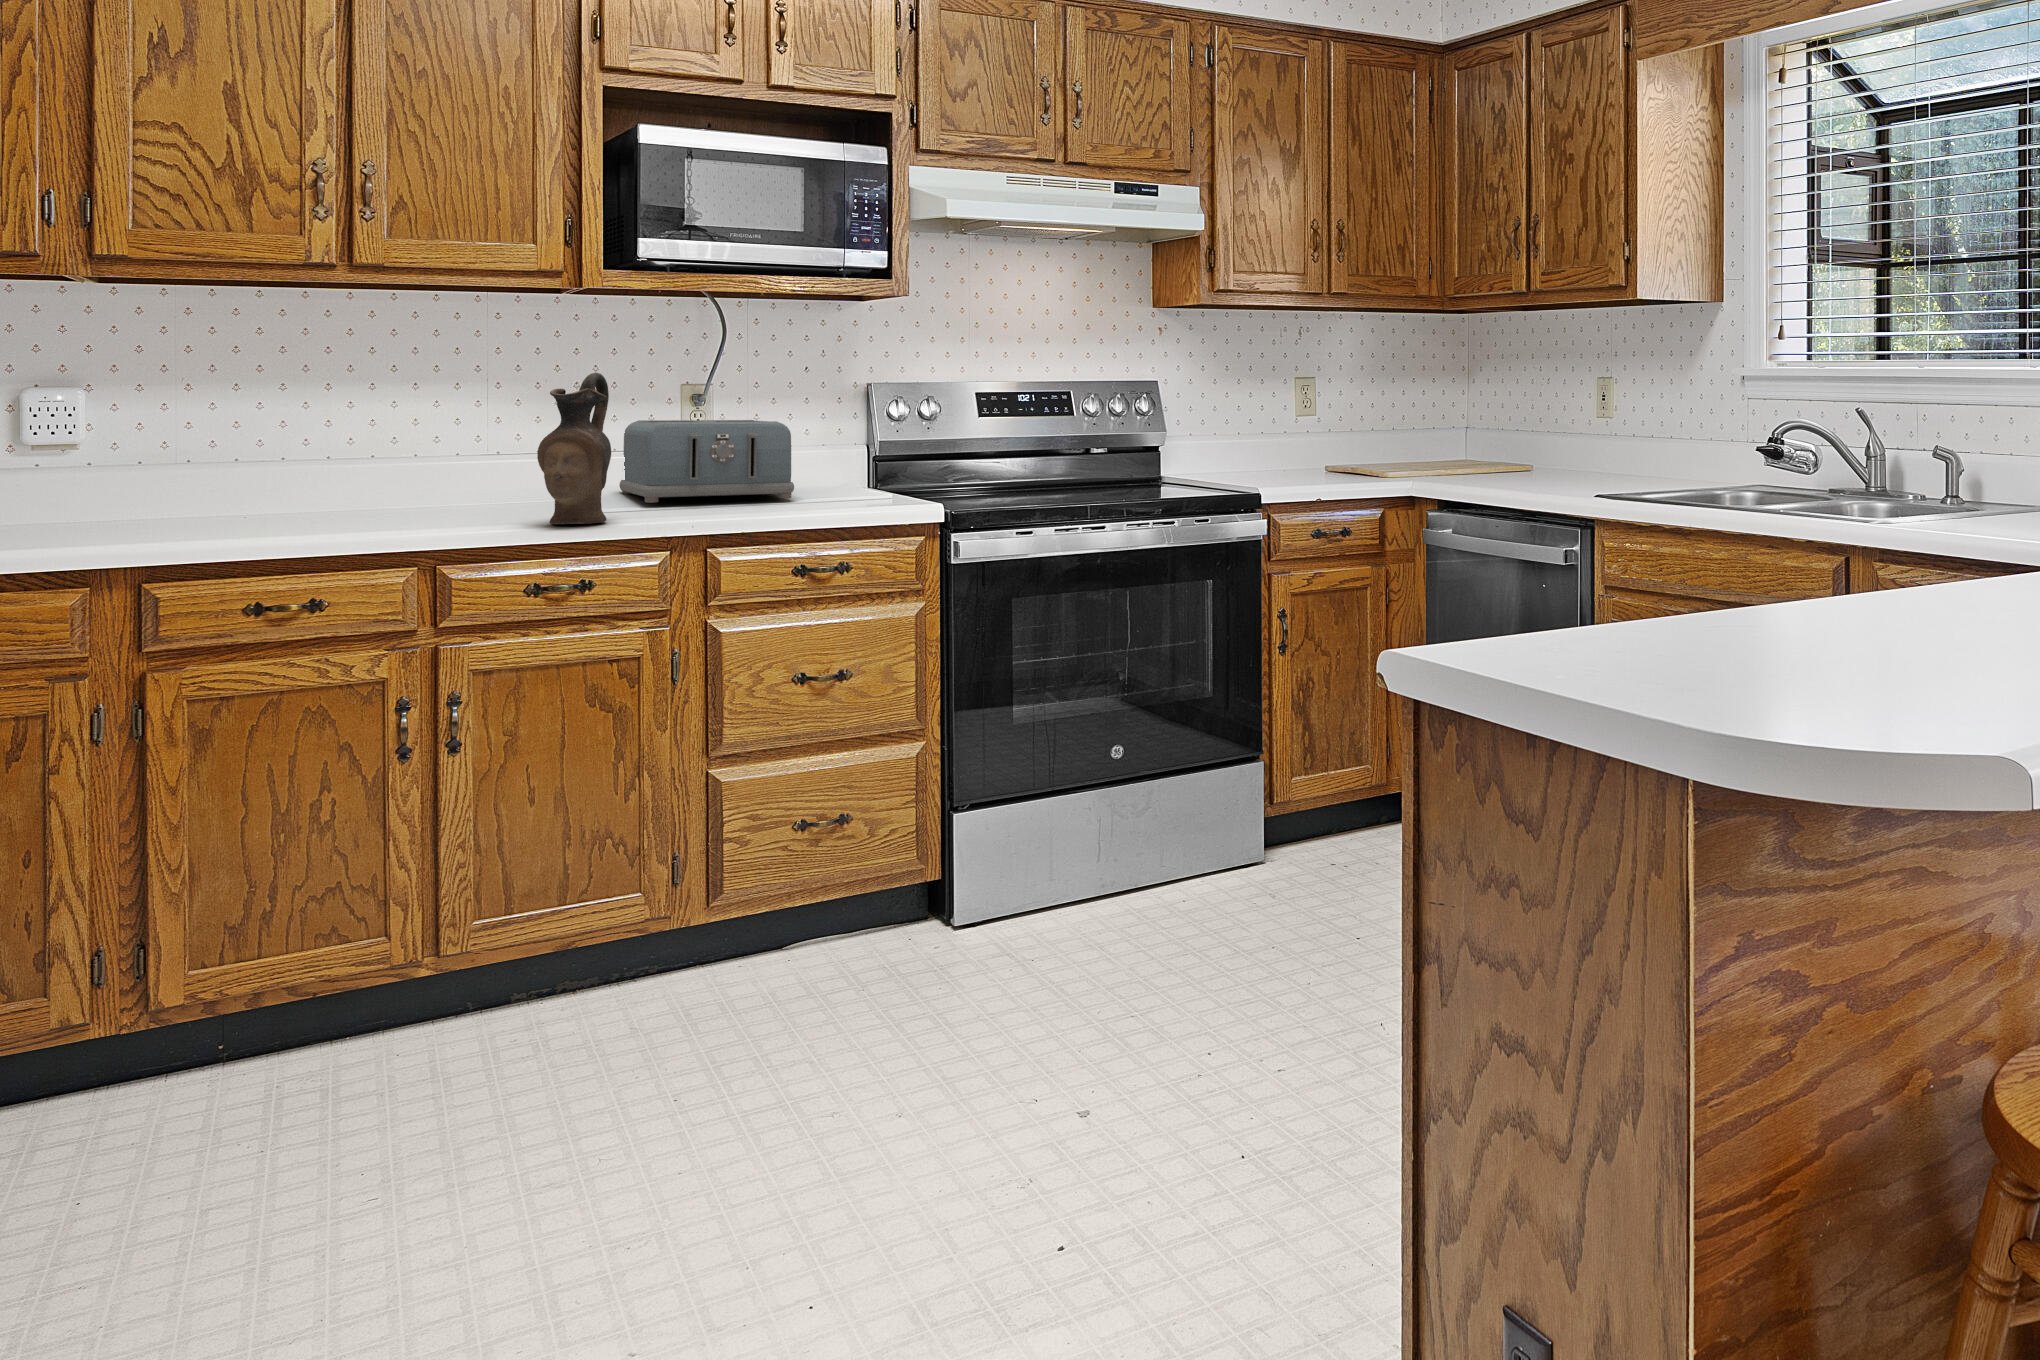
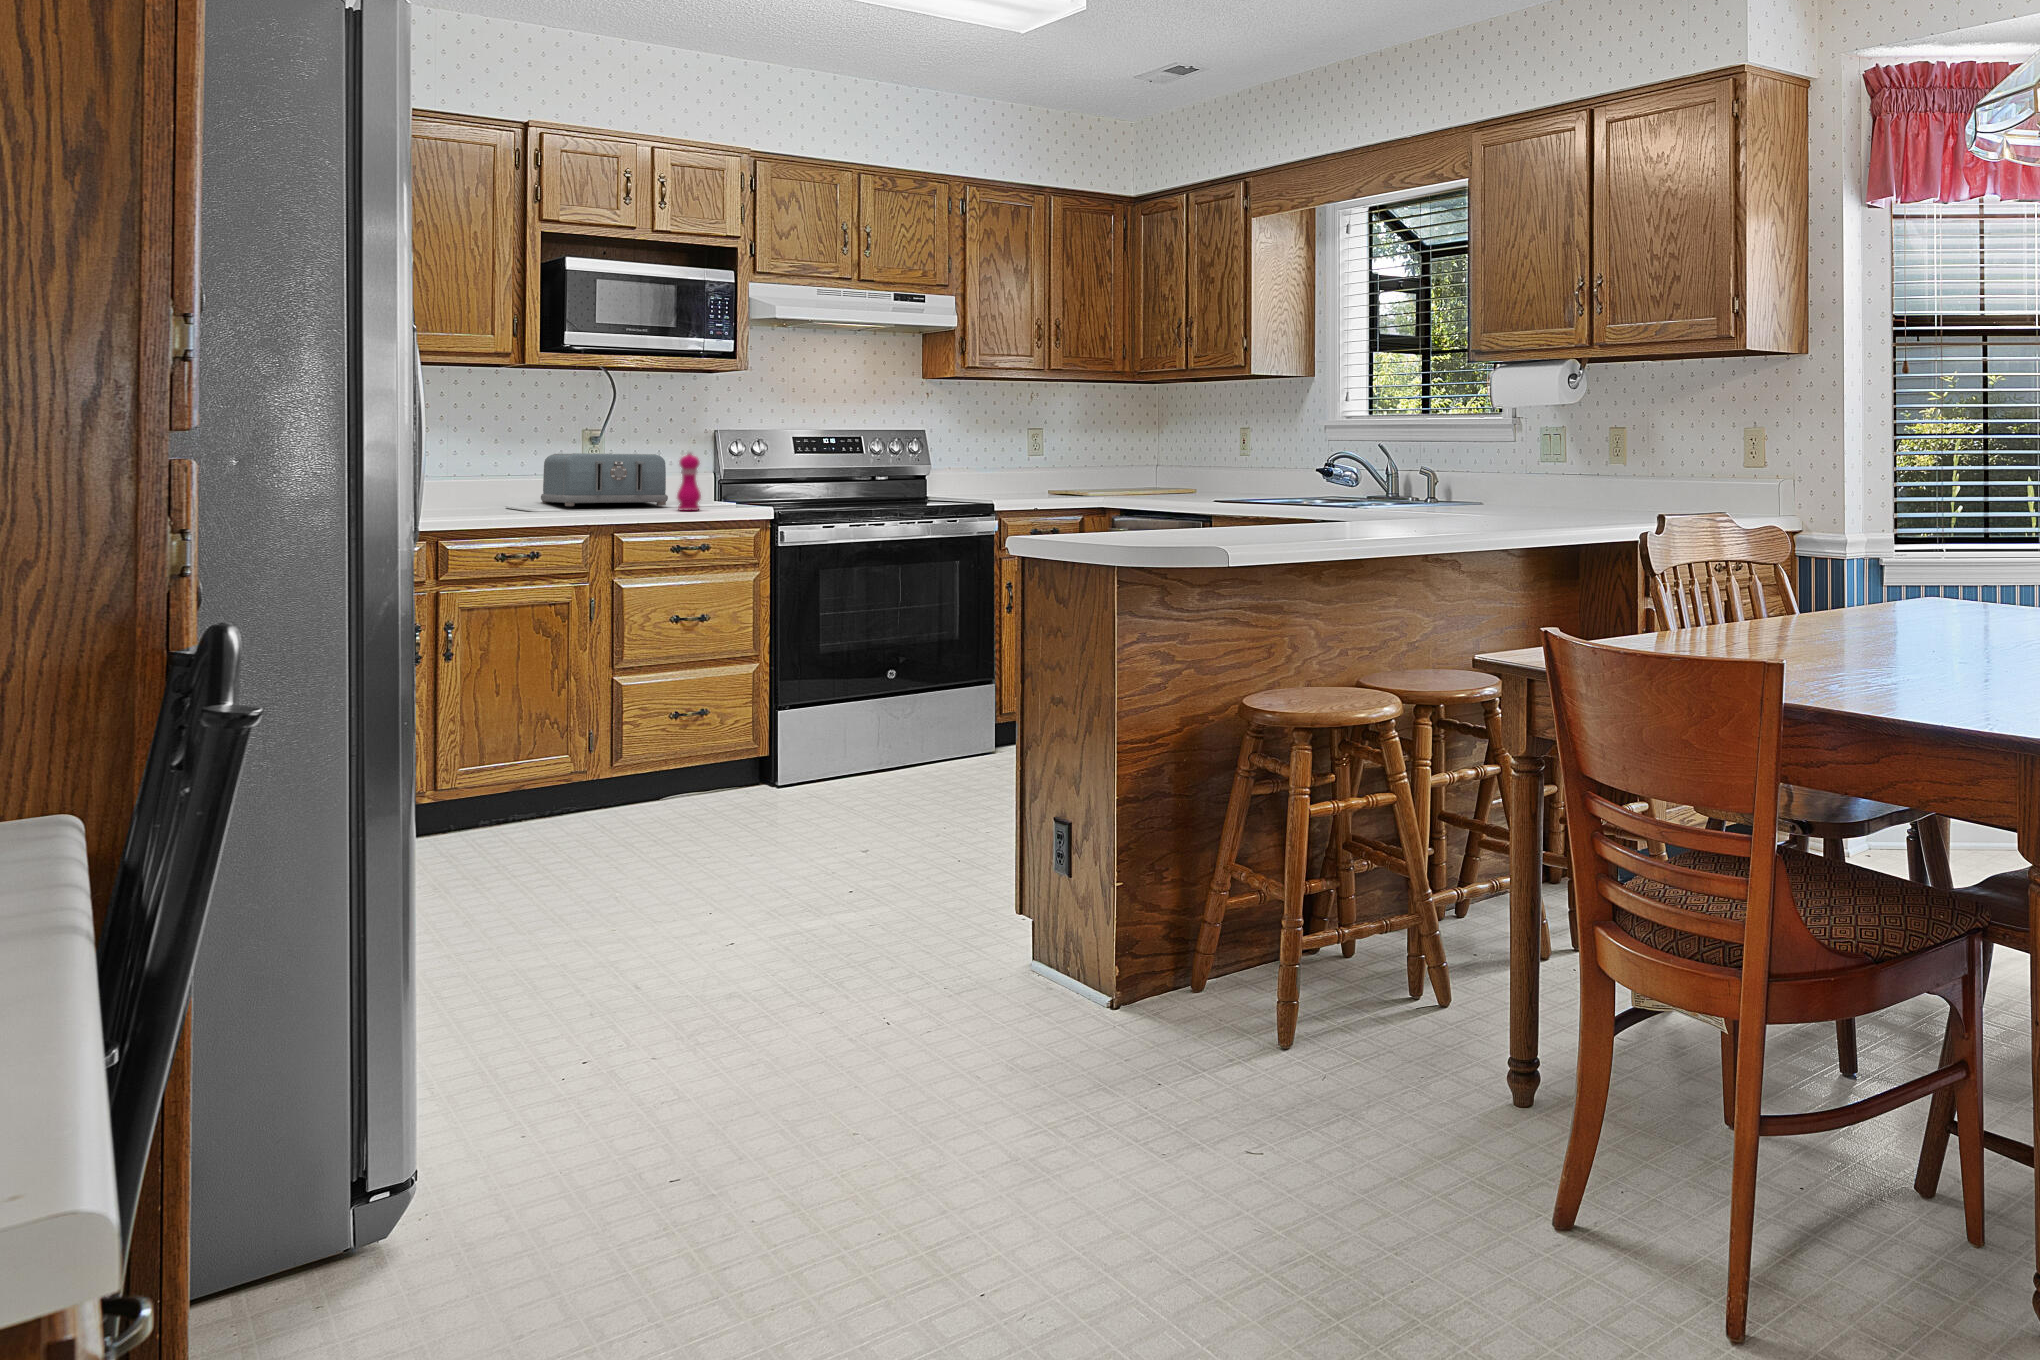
ceramic pitcher: present [537,373,611,524] -> none [500,419,549,516]
pepper mill: none [804,417,840,509] -> present [677,451,701,511]

